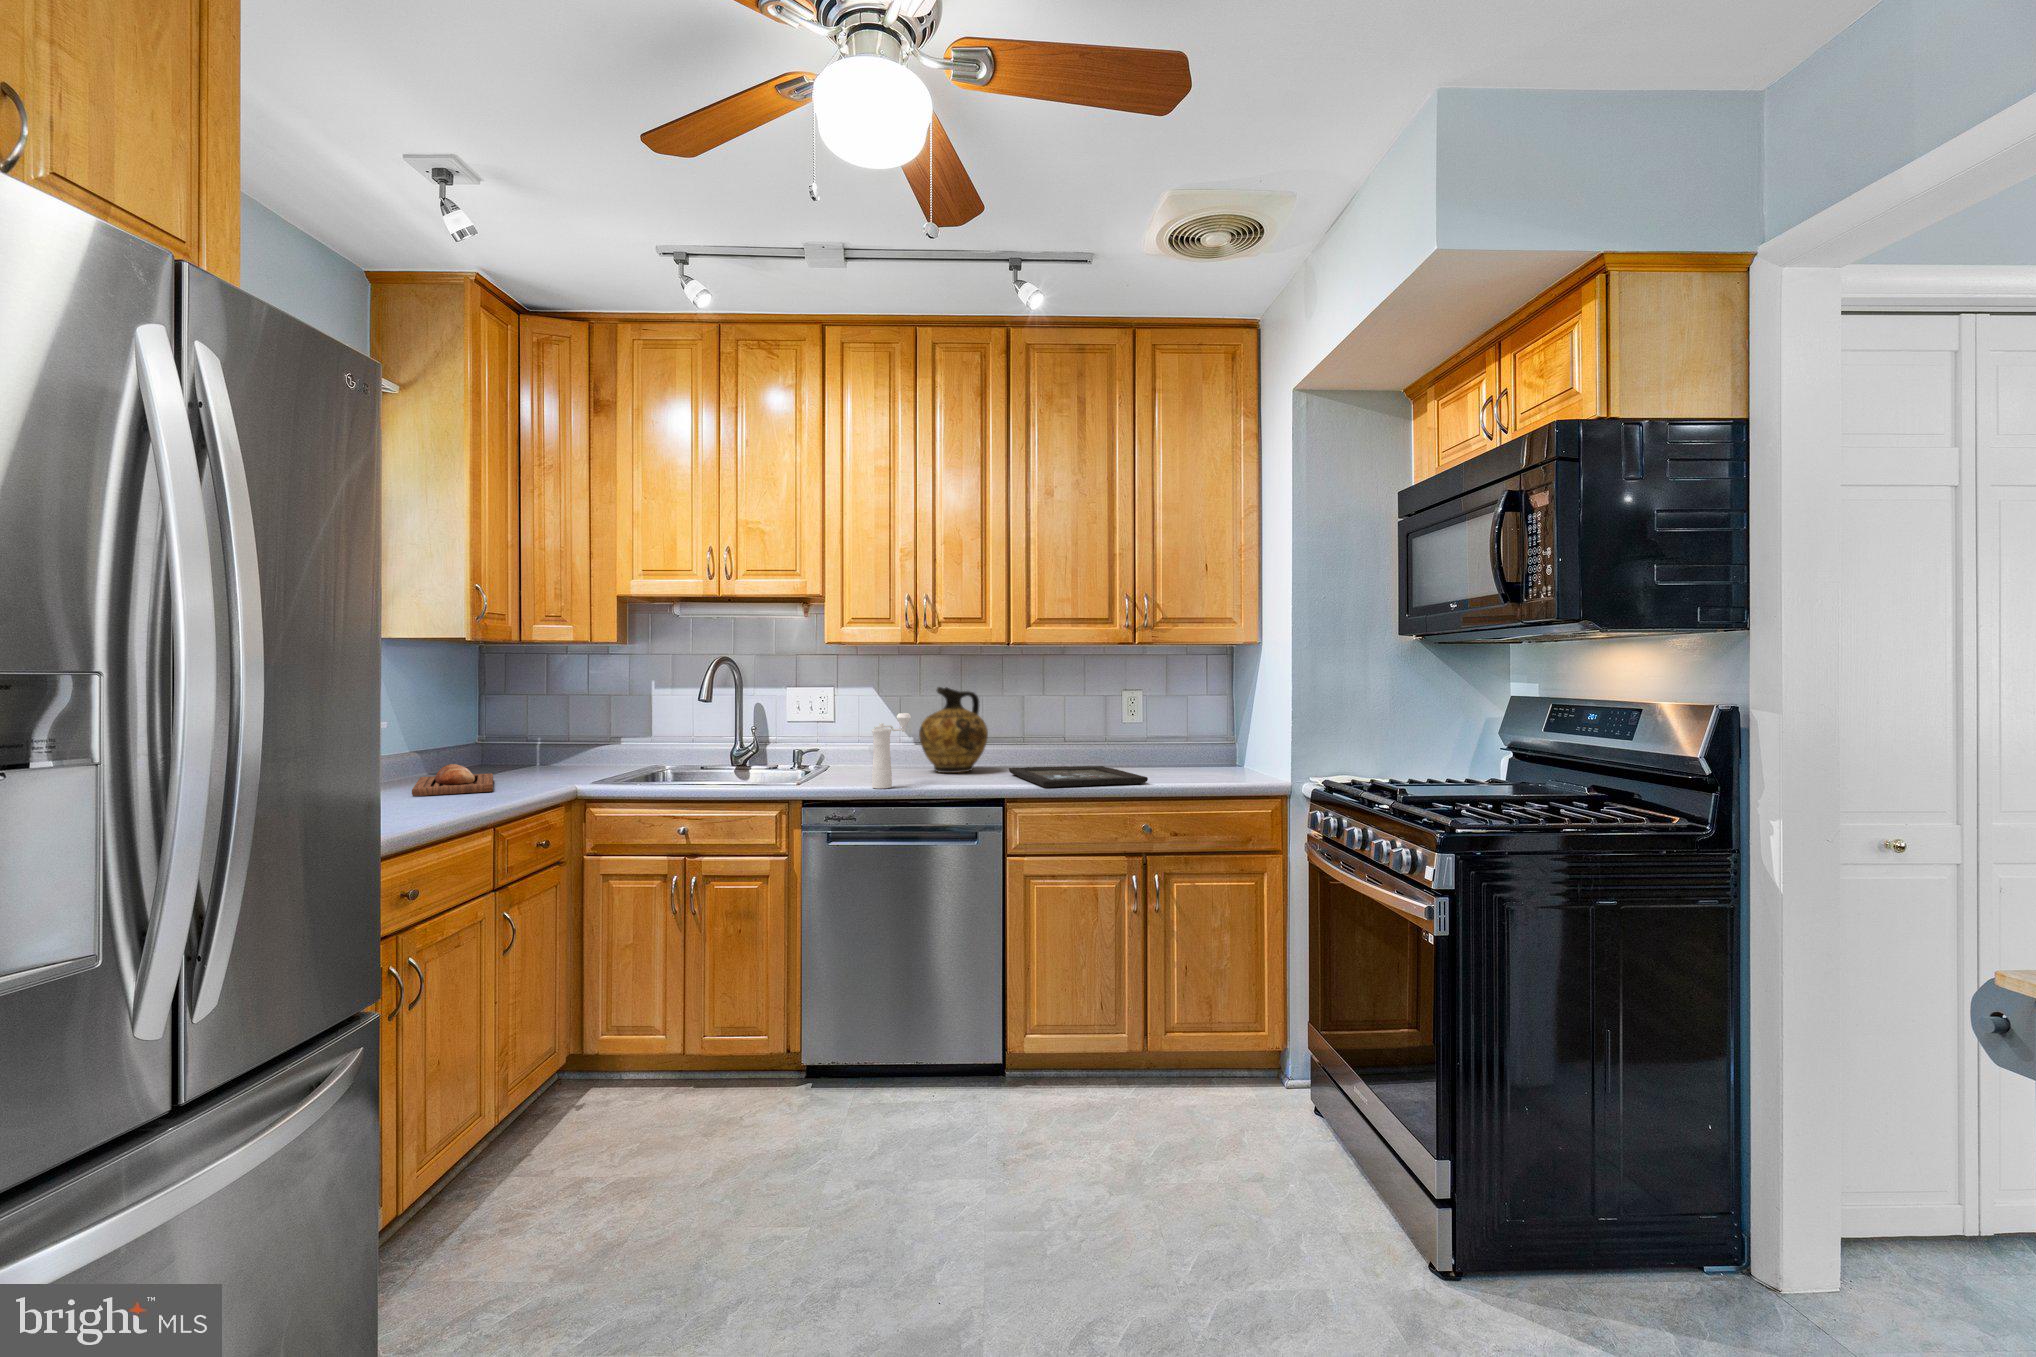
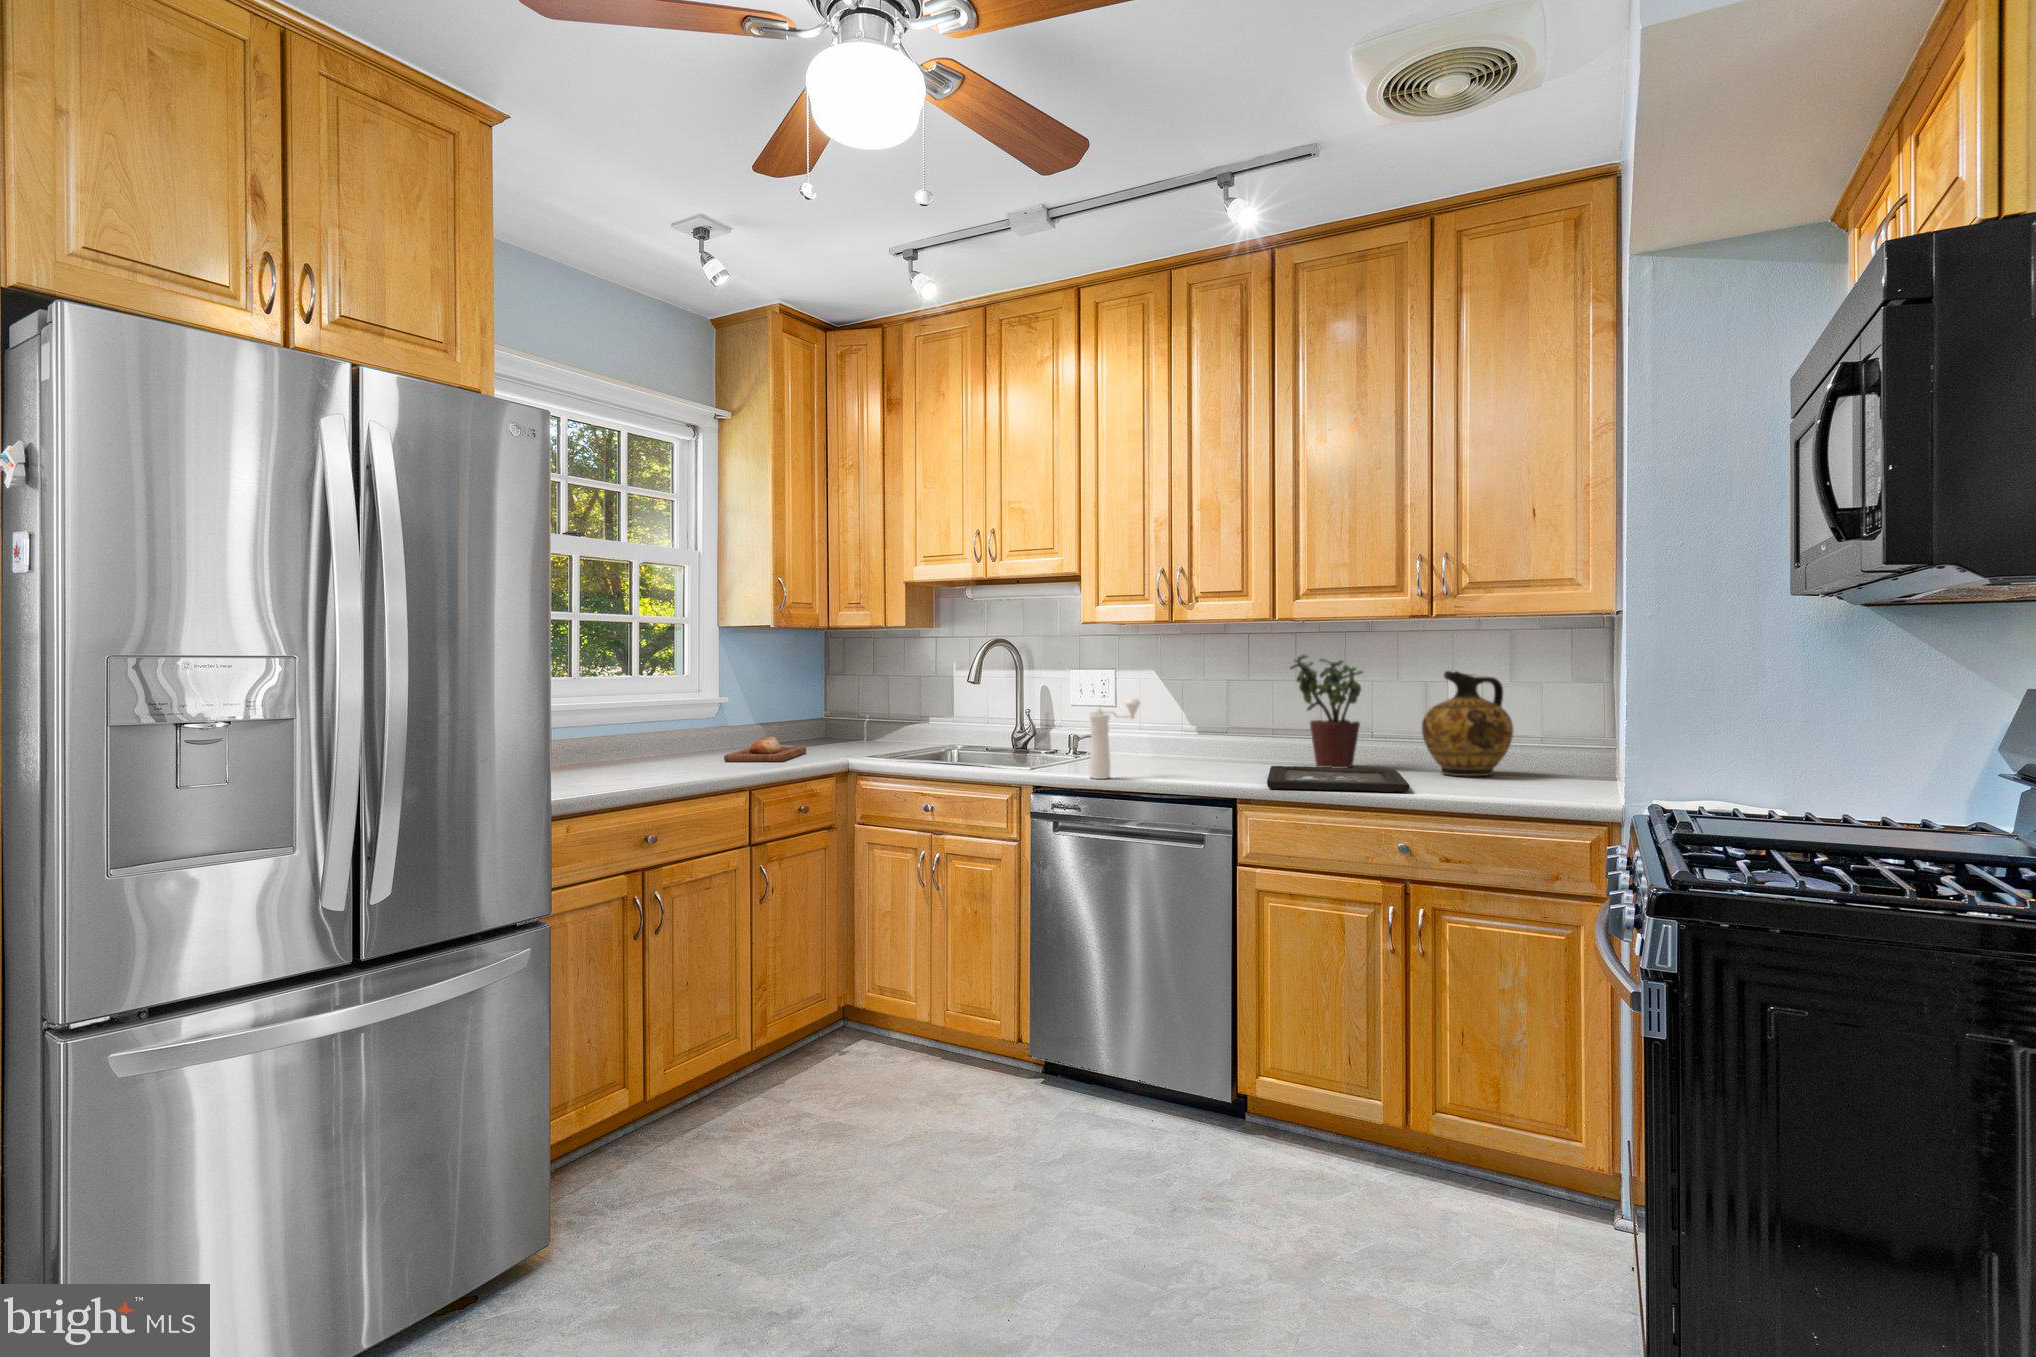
potted plant: none [1003,672,1063,767] -> present [1290,654,1363,768]
ceramic jug: present [919,687,988,773] -> present [1422,671,1514,776]

